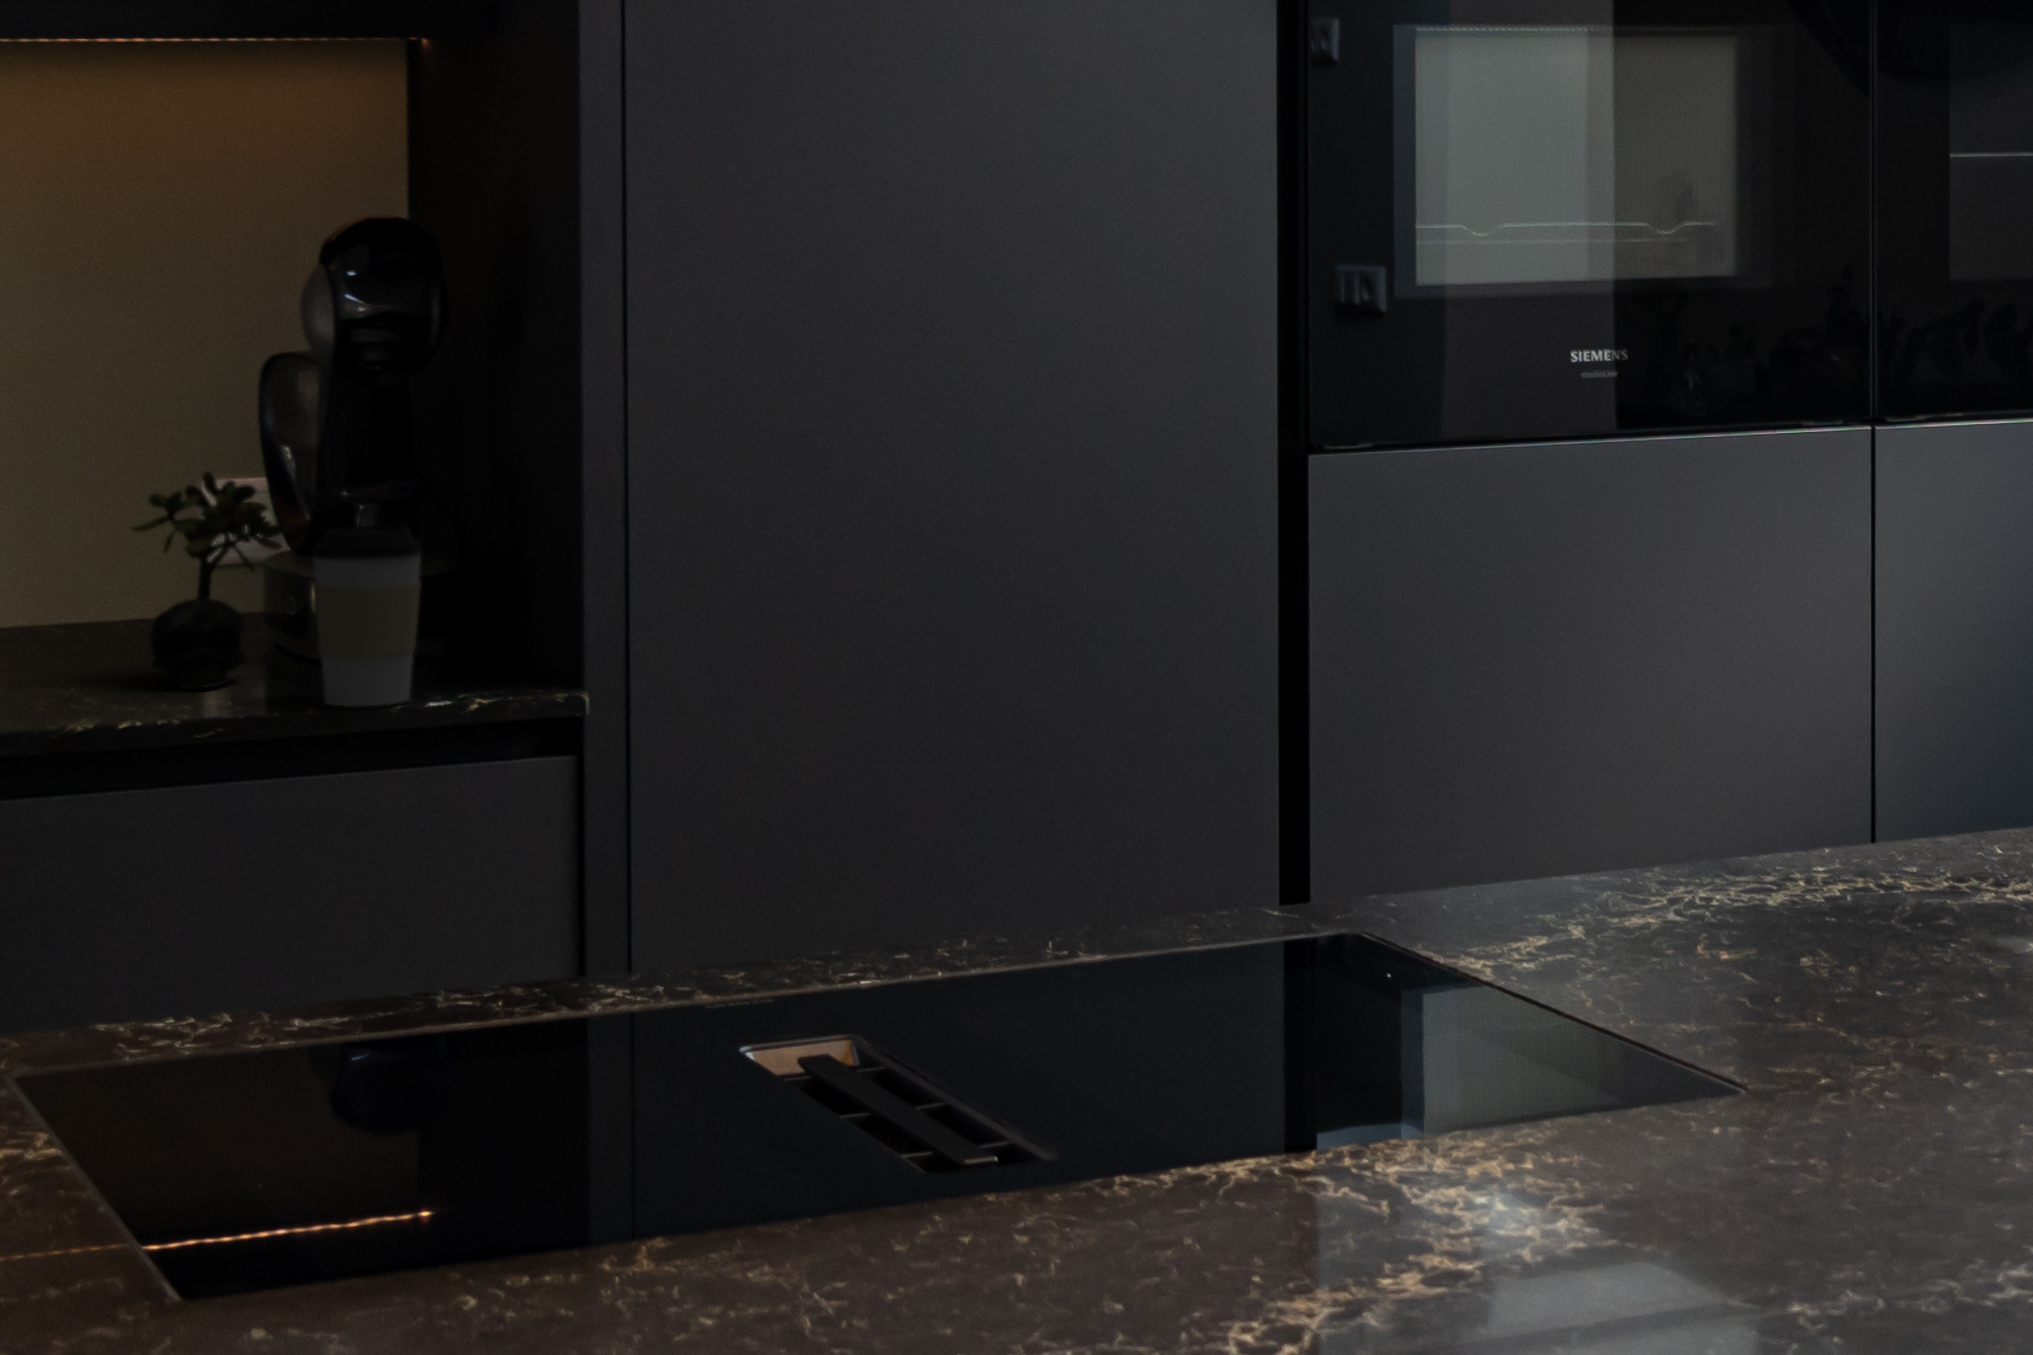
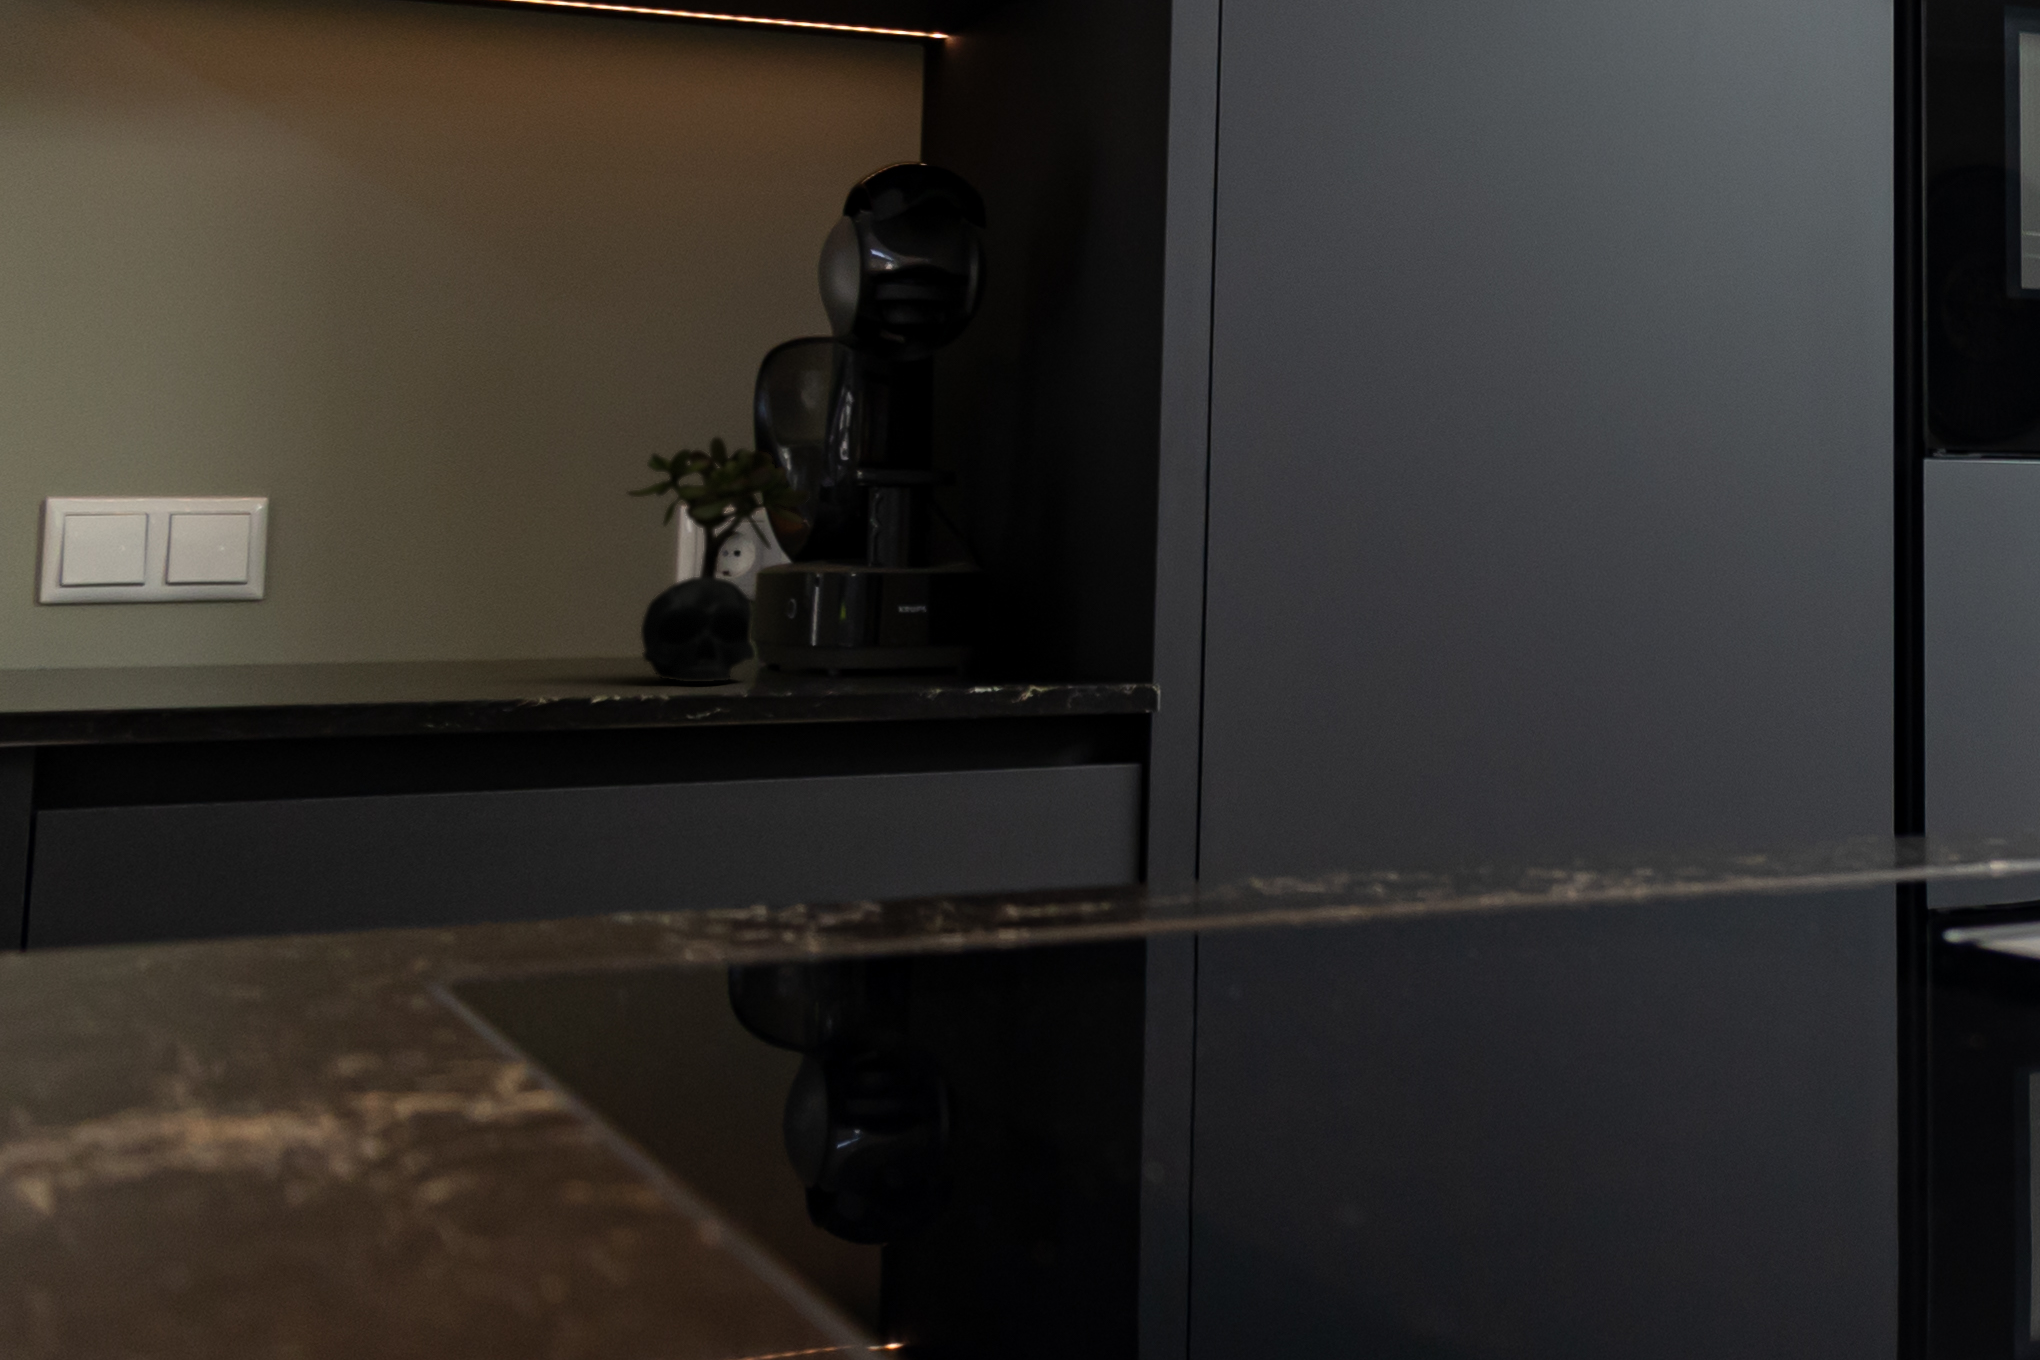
coffee cup: present [312,522,422,706] -> none [850,477,983,692]

